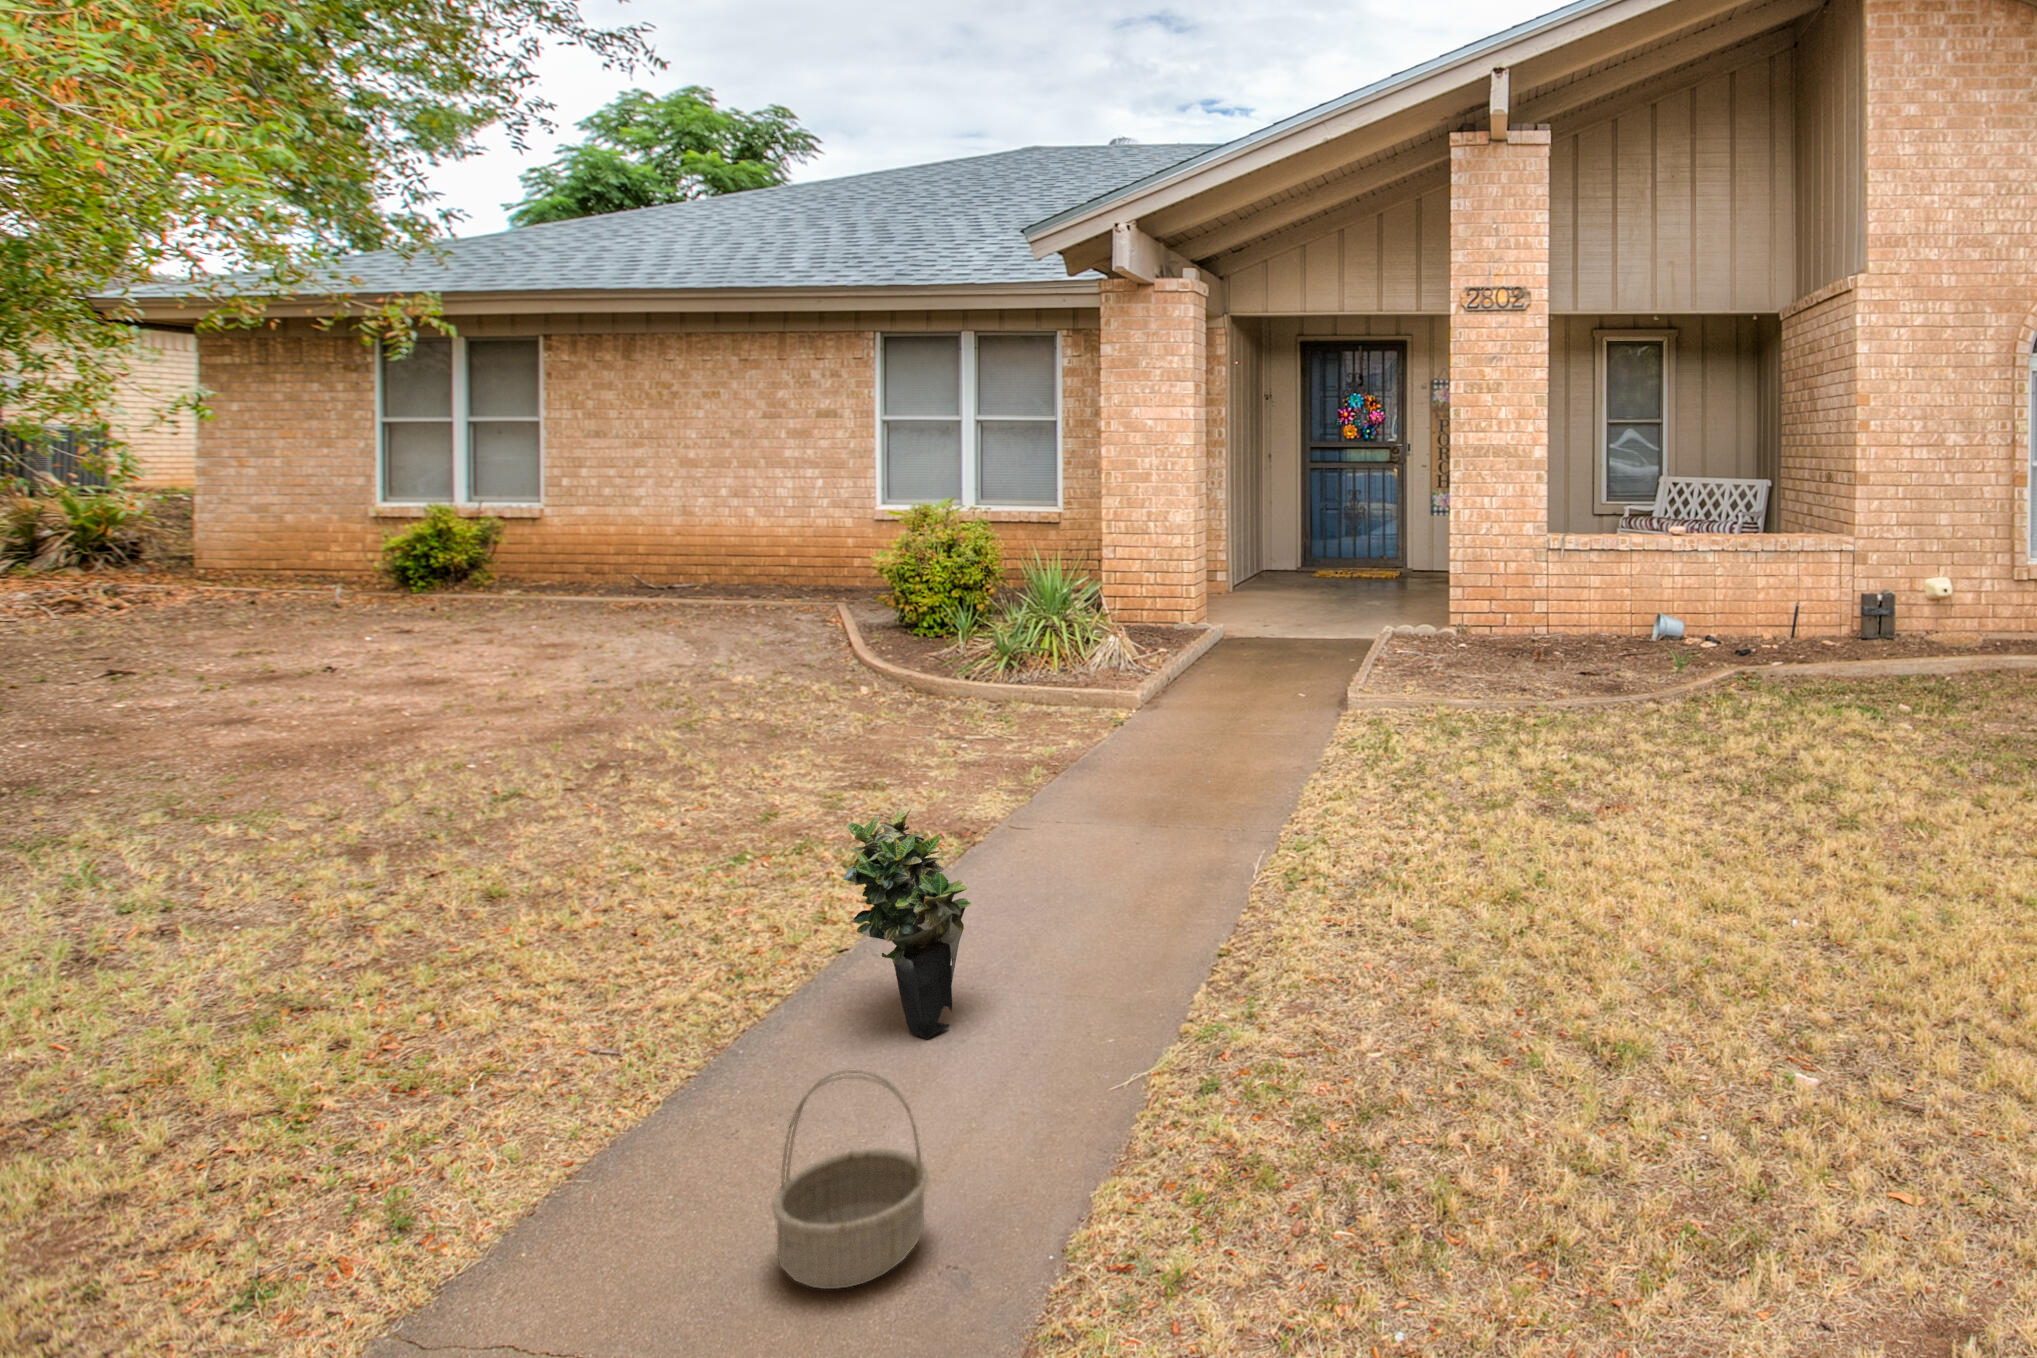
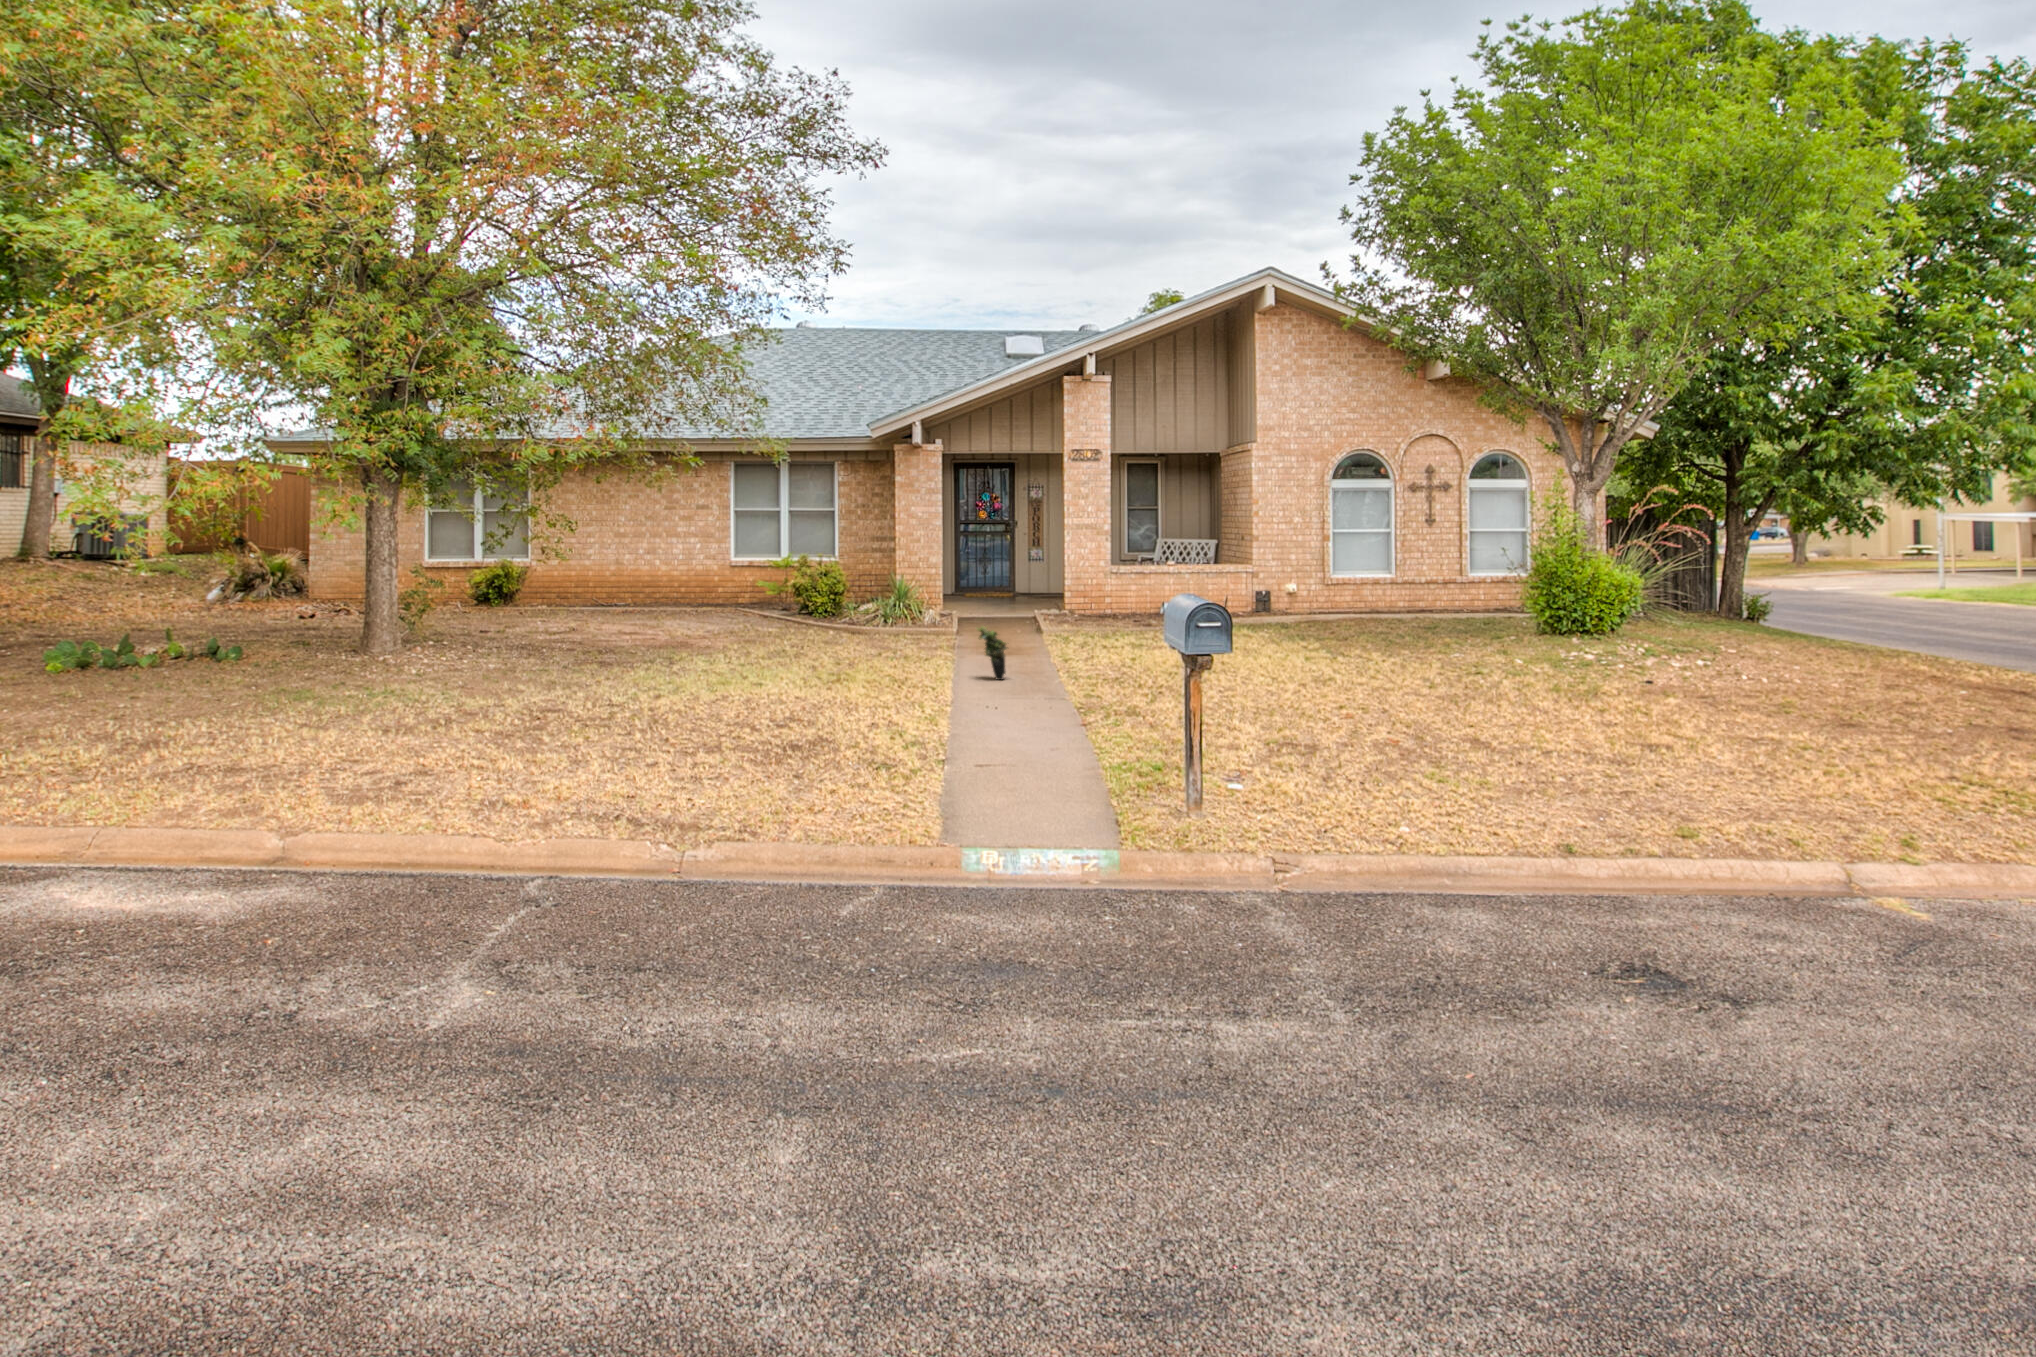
basket: present [772,1070,929,1289] -> none [1017,654,1046,693]

